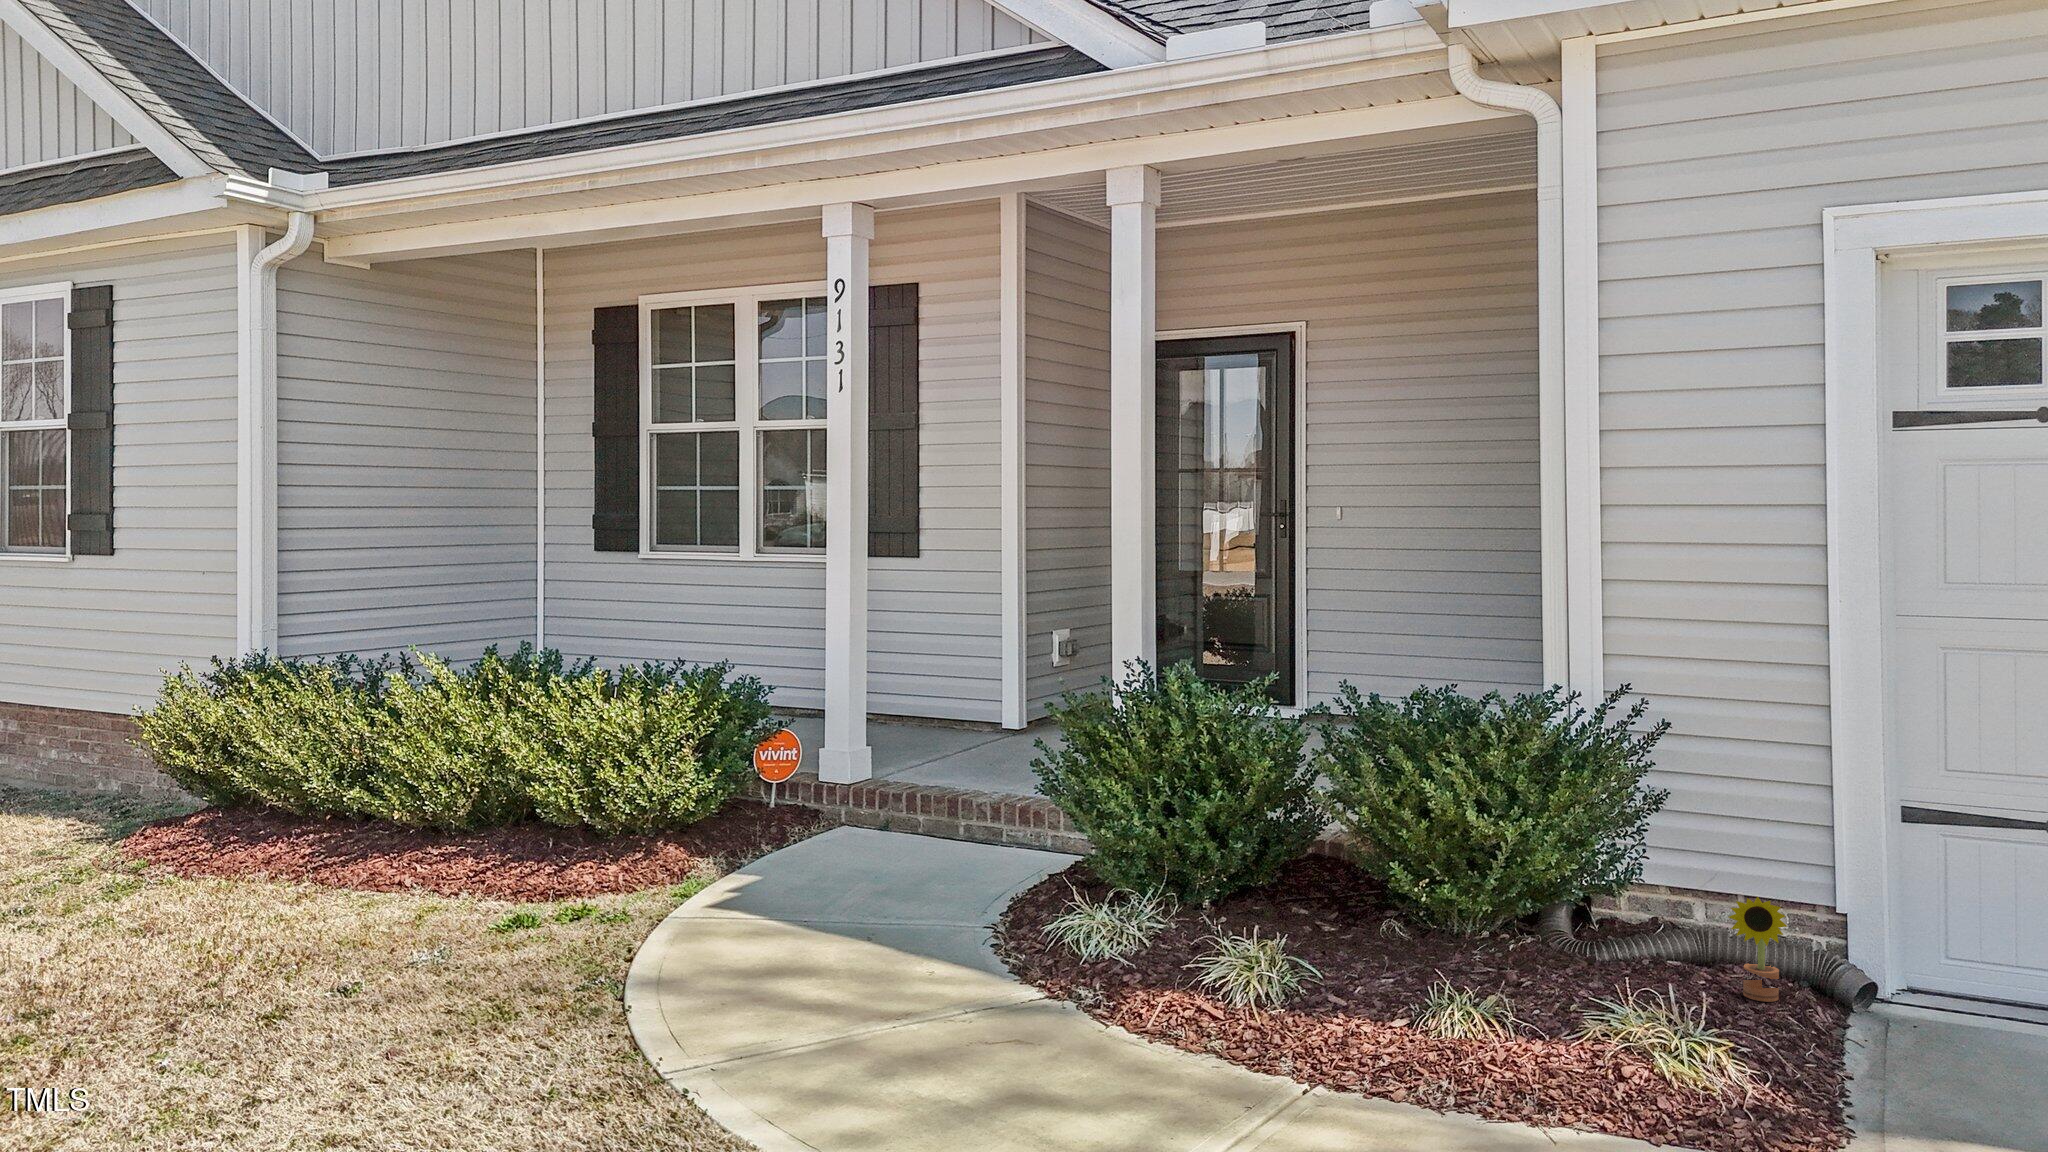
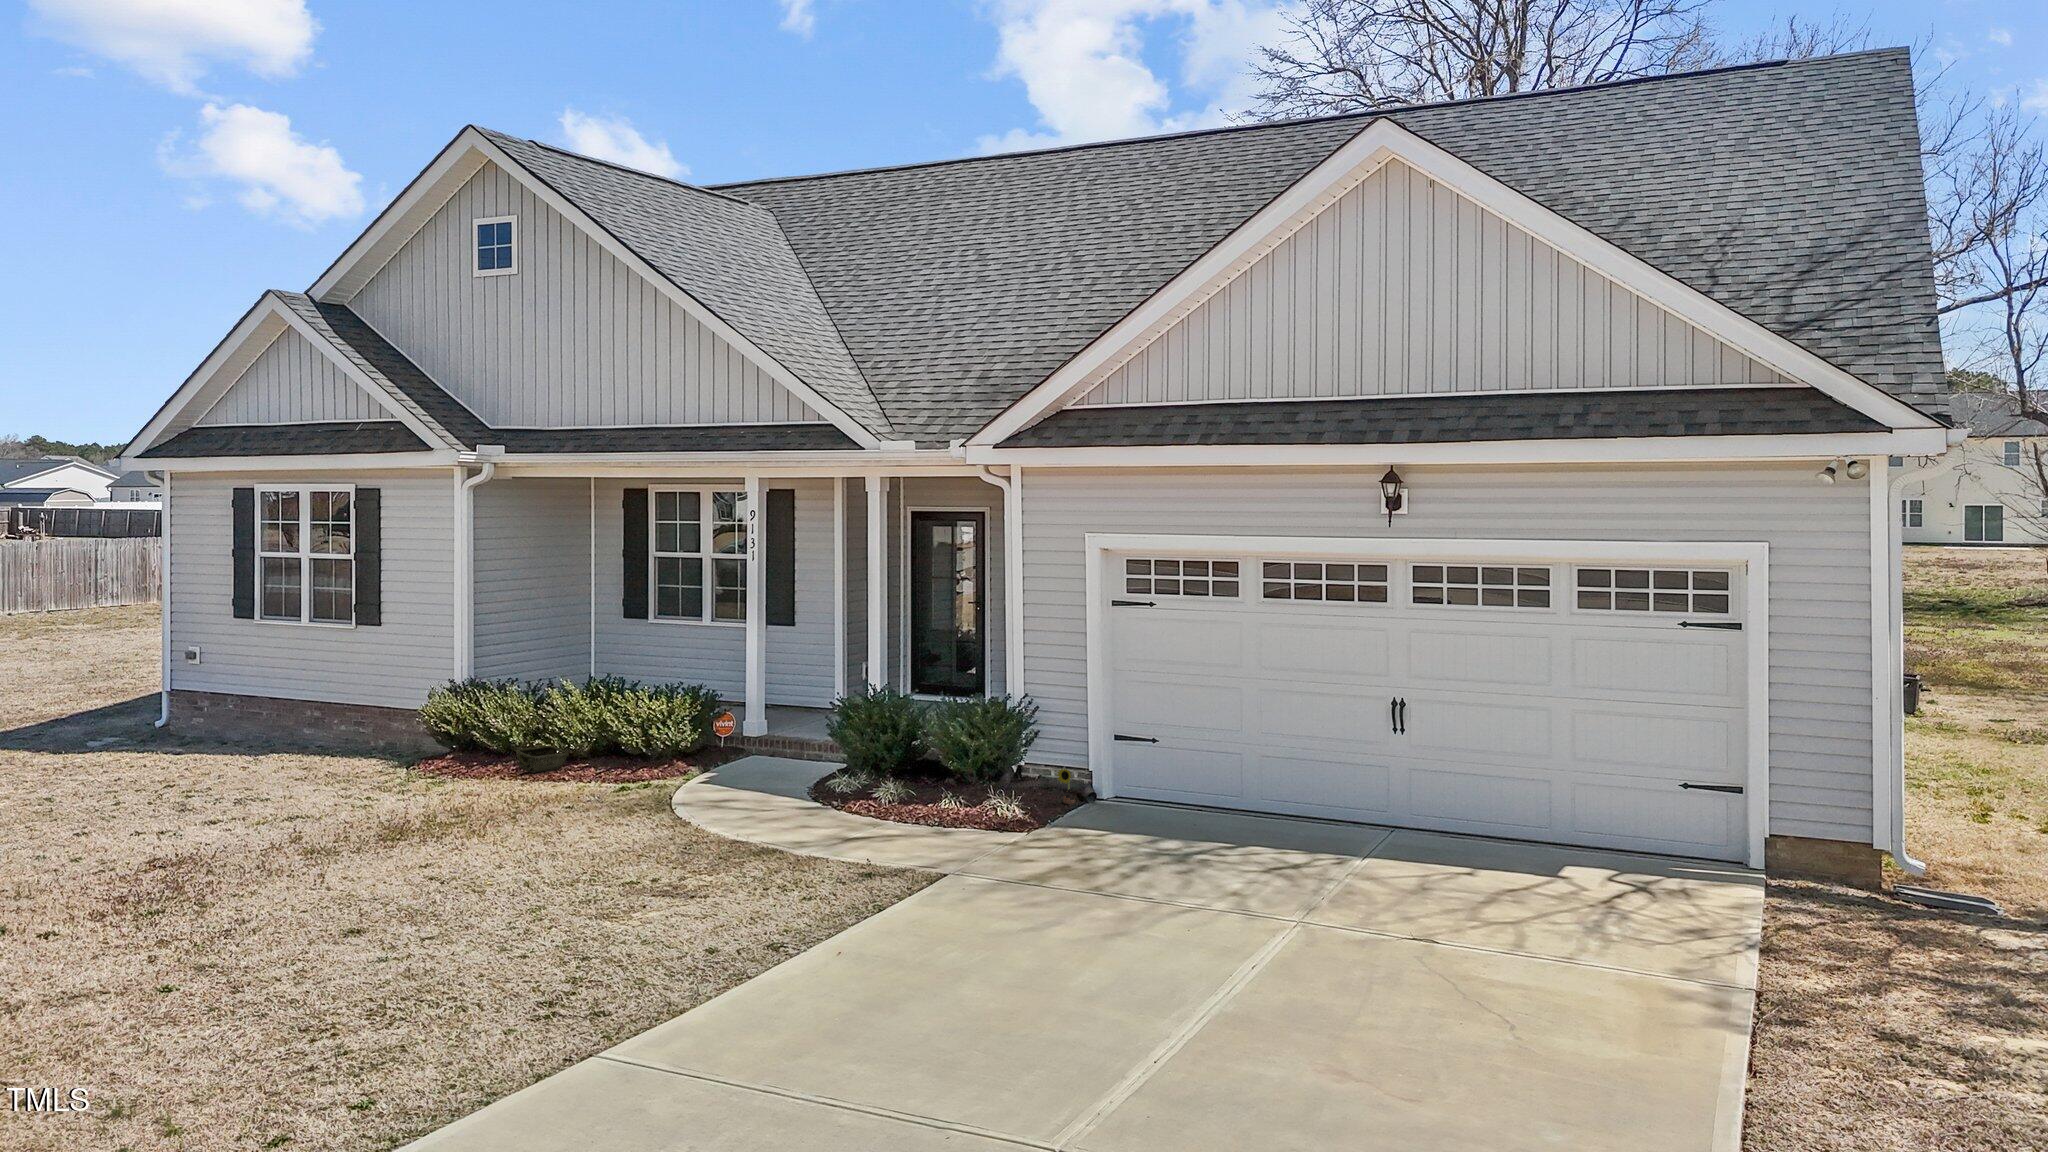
woven basket: none [291,802,422,869] -> present [516,746,569,773]

